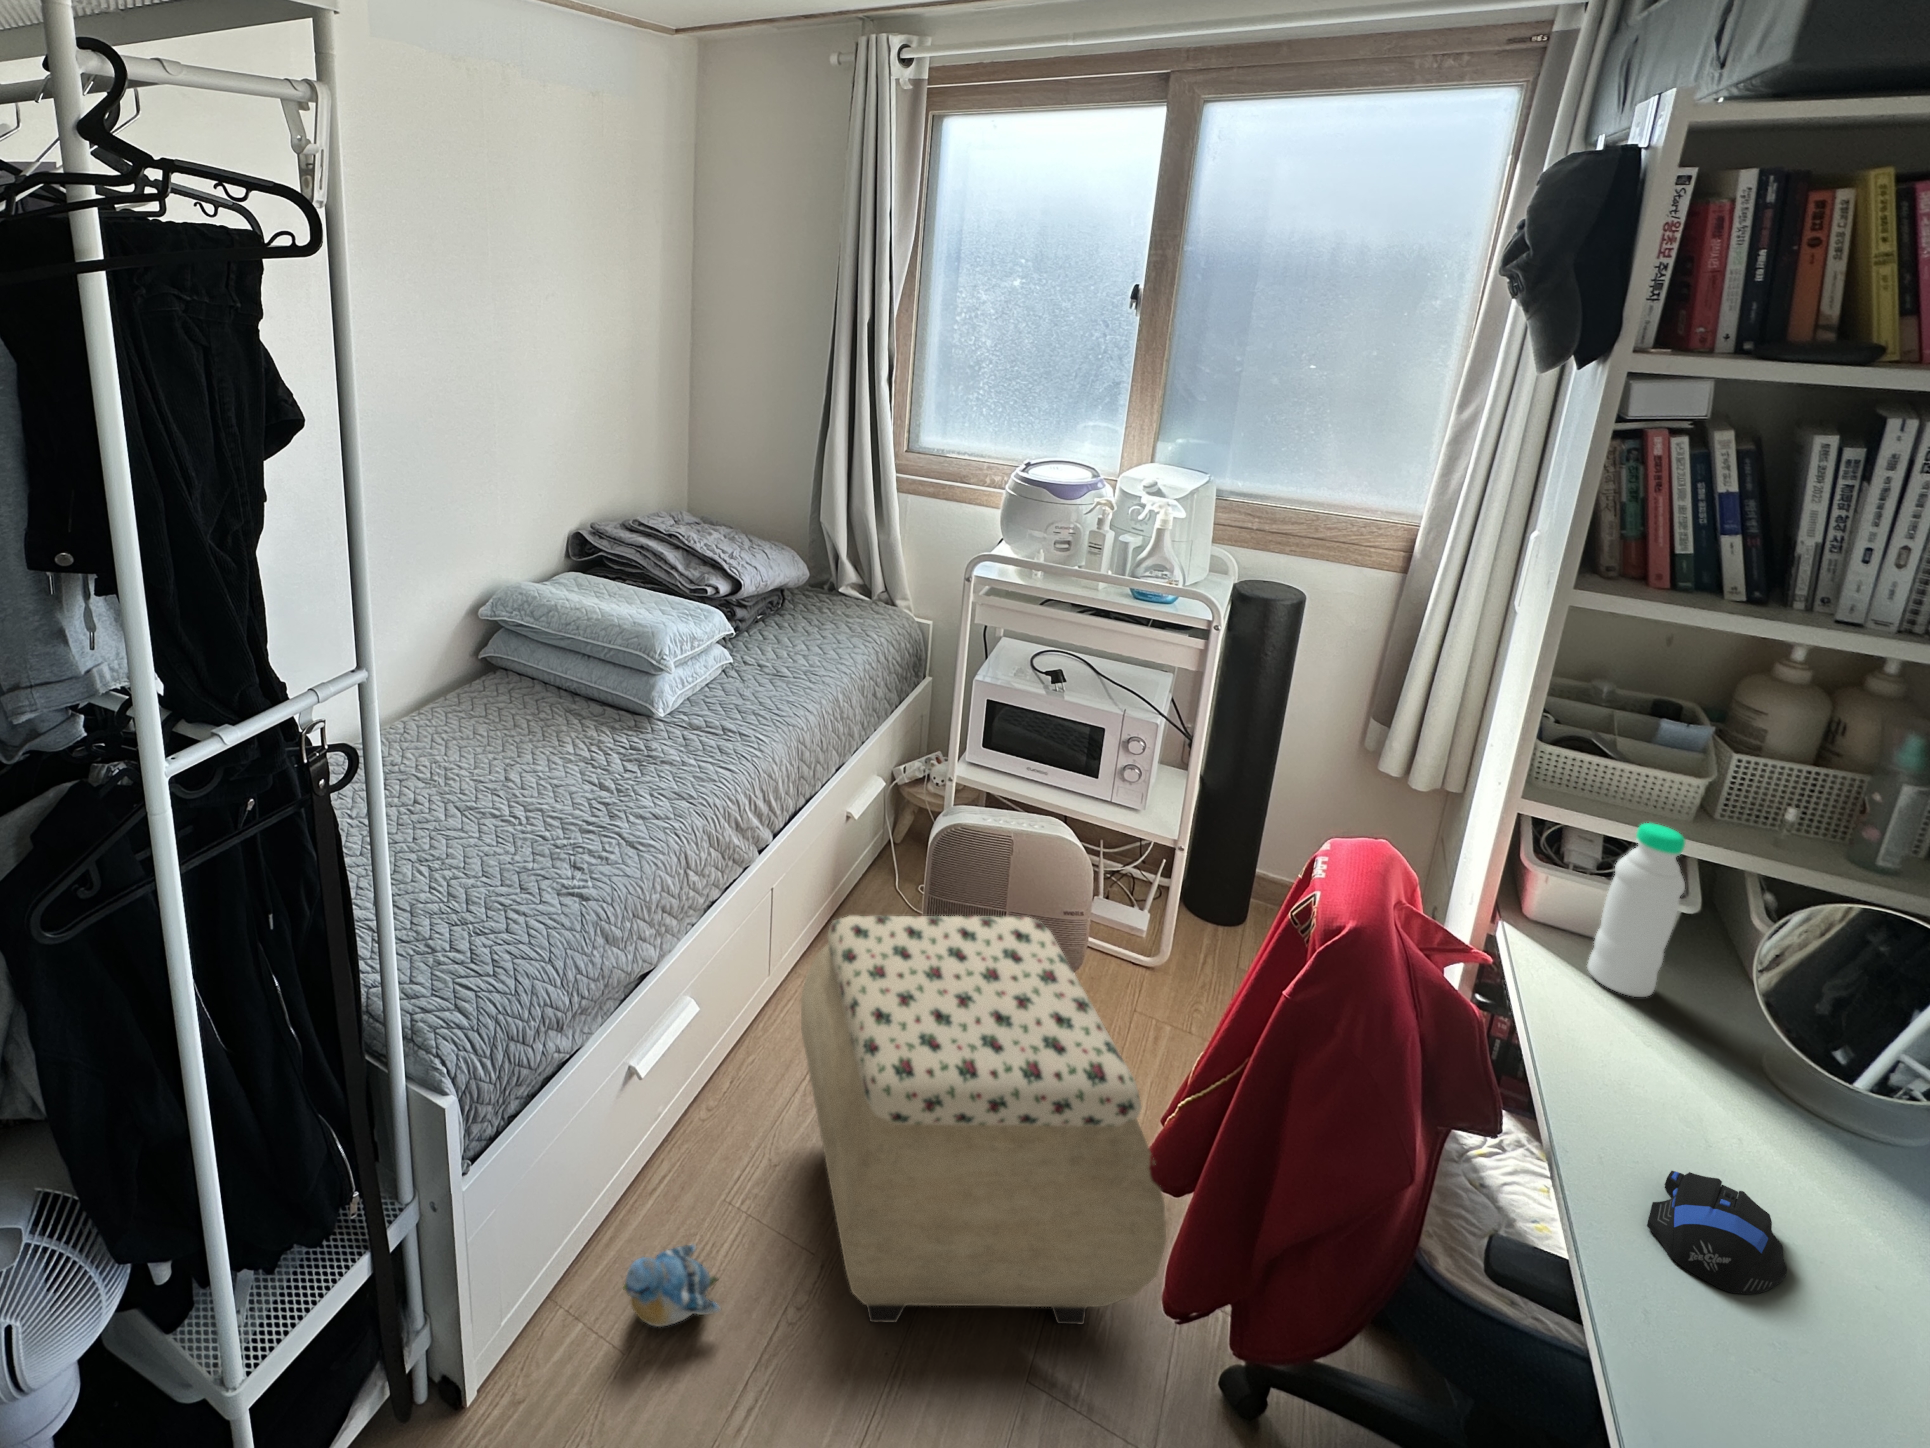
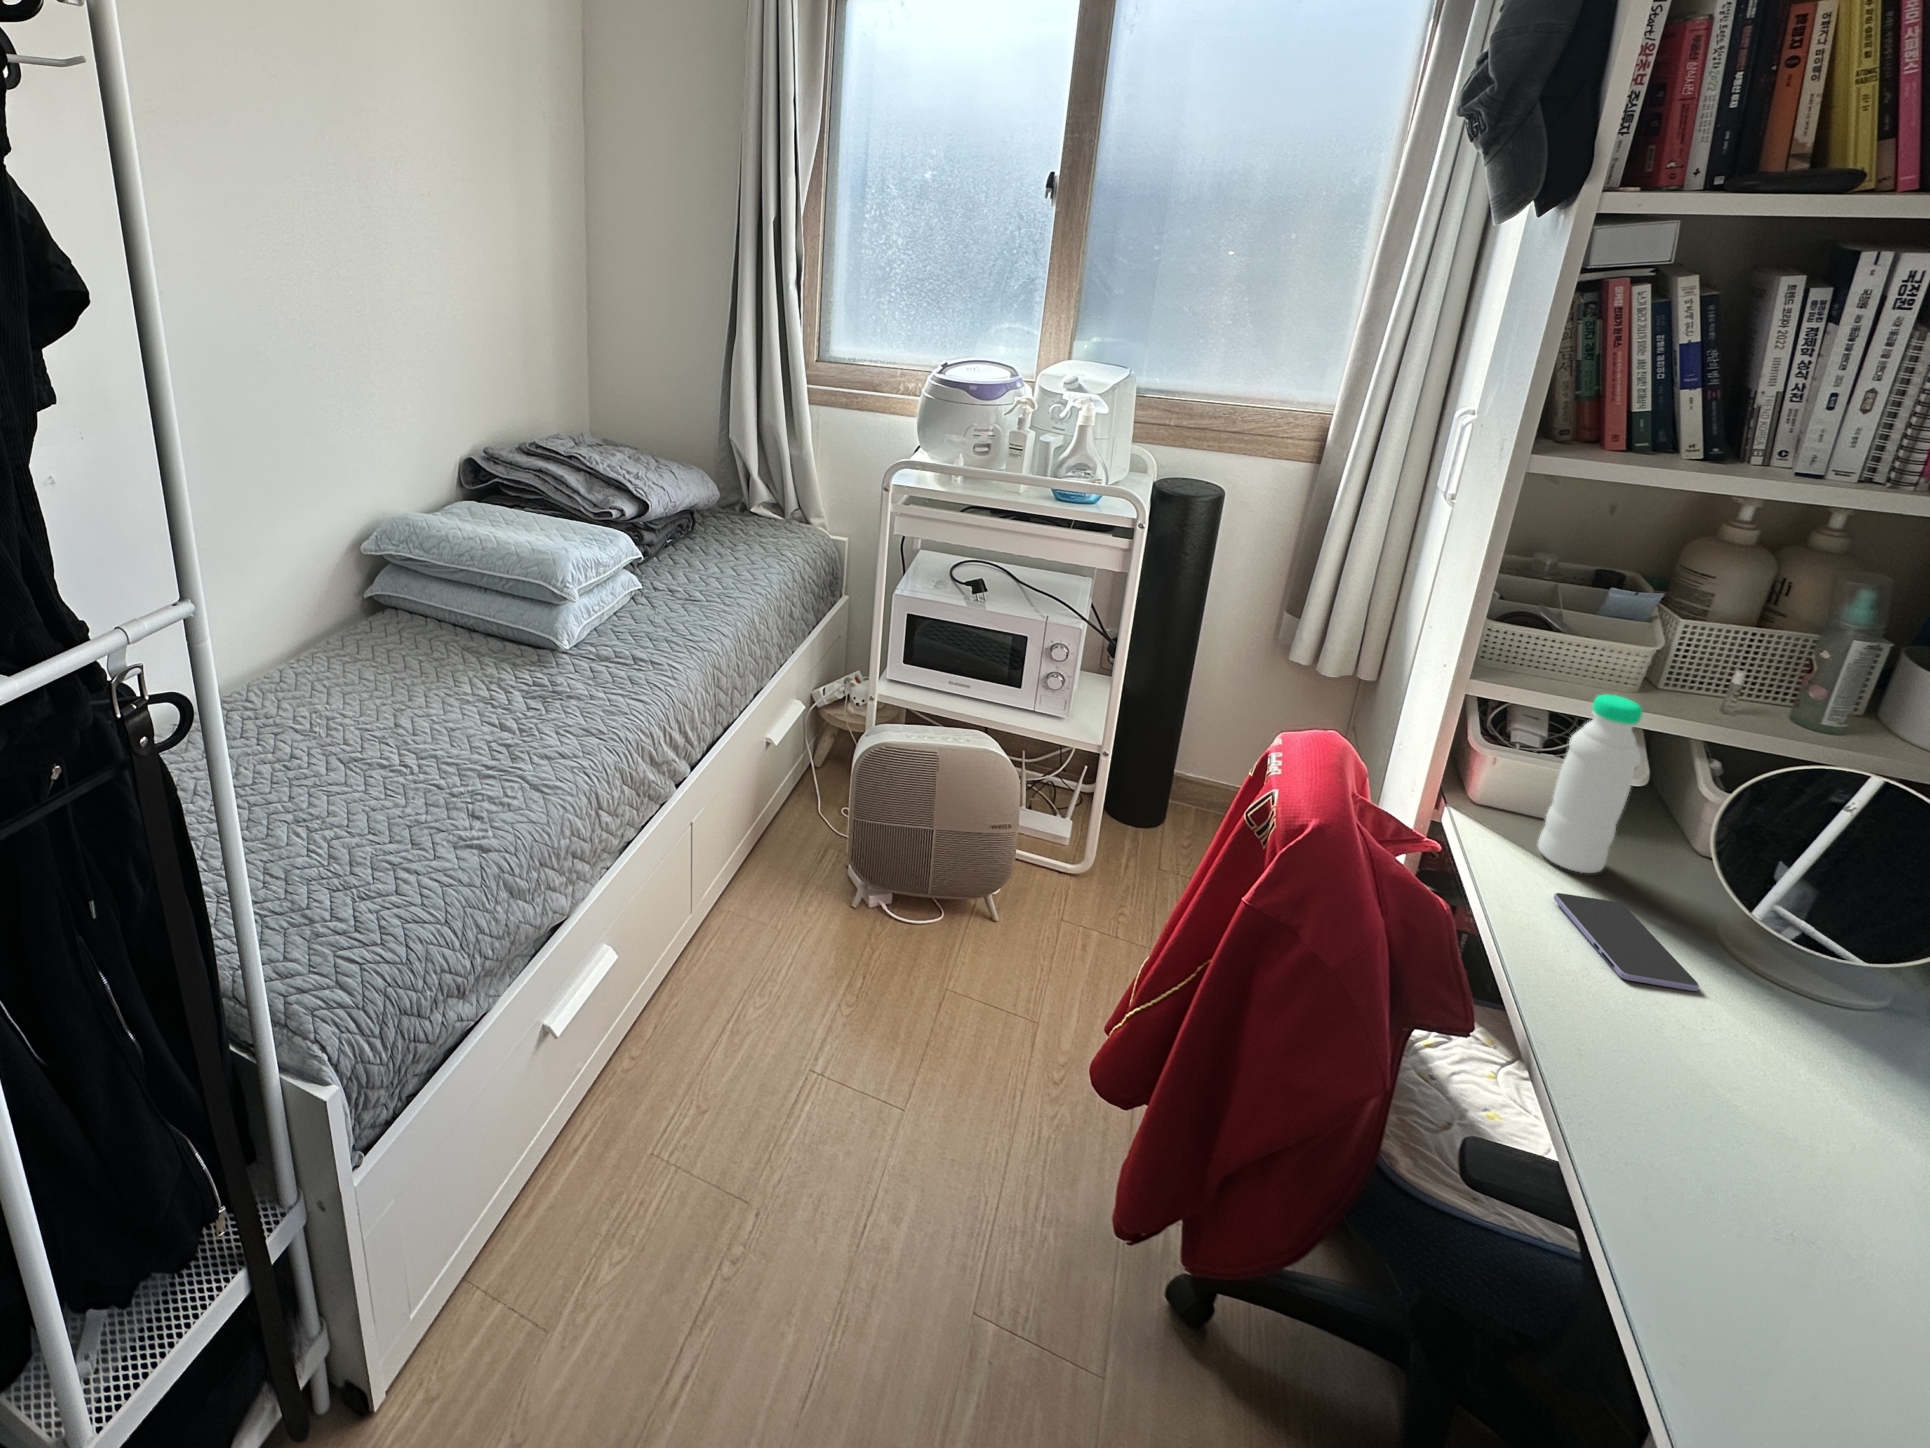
ottoman: present [801,916,1166,1324] -> none [729,835,1120,1271]
smartphone: none [1597,1013,1733,1117] -> present [1554,893,1699,991]
computer mouse: present [1647,1171,1787,1294] -> none [1634,1054,1779,1181]
plush toy: present [623,1244,721,1327] -> none [544,1209,654,1302]

